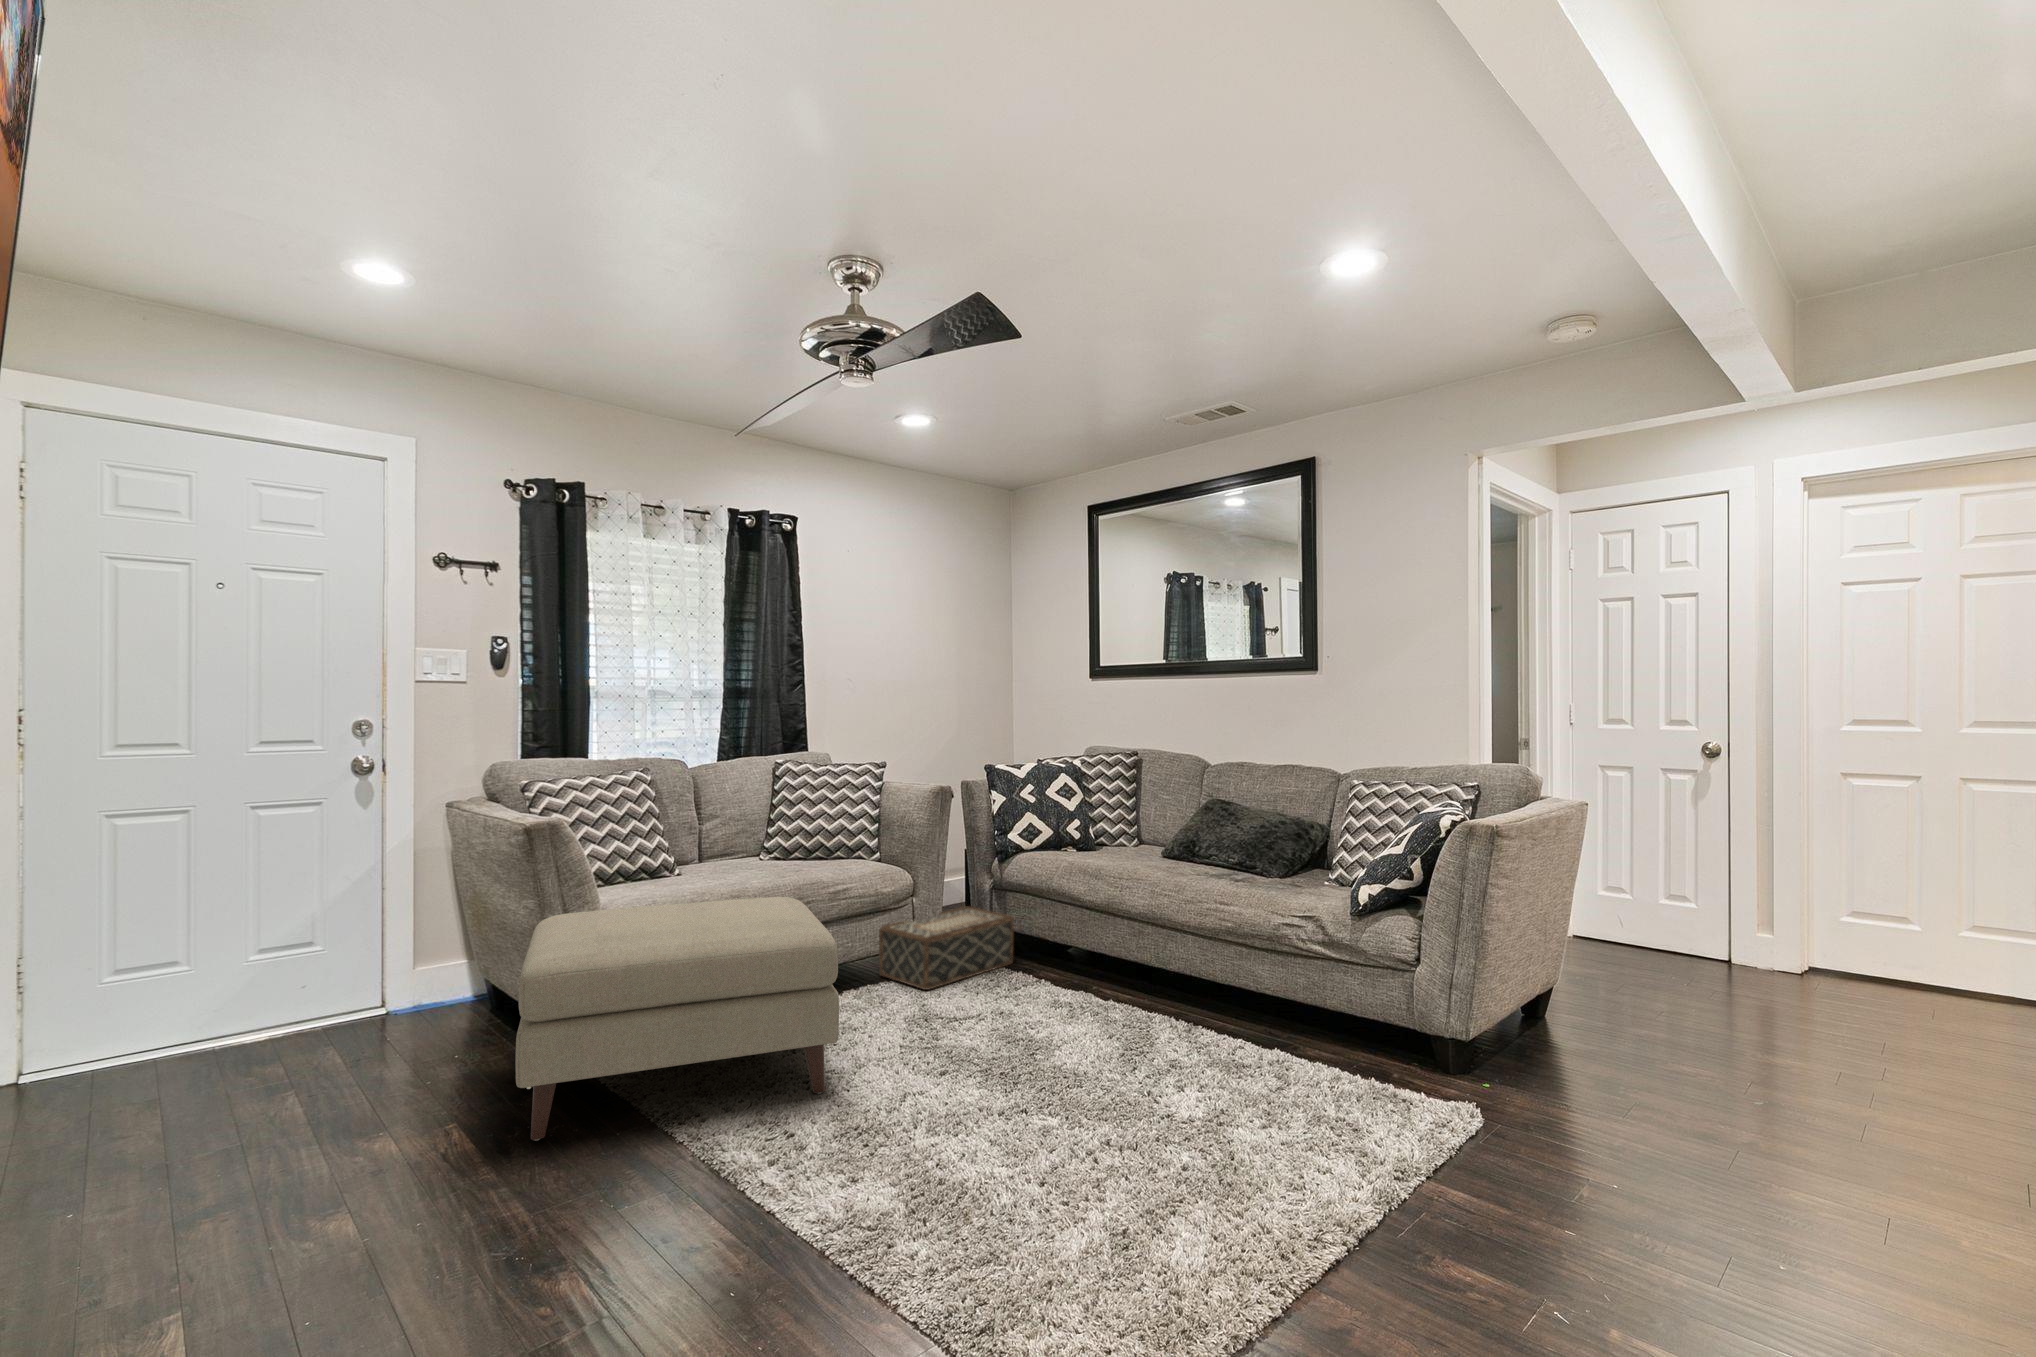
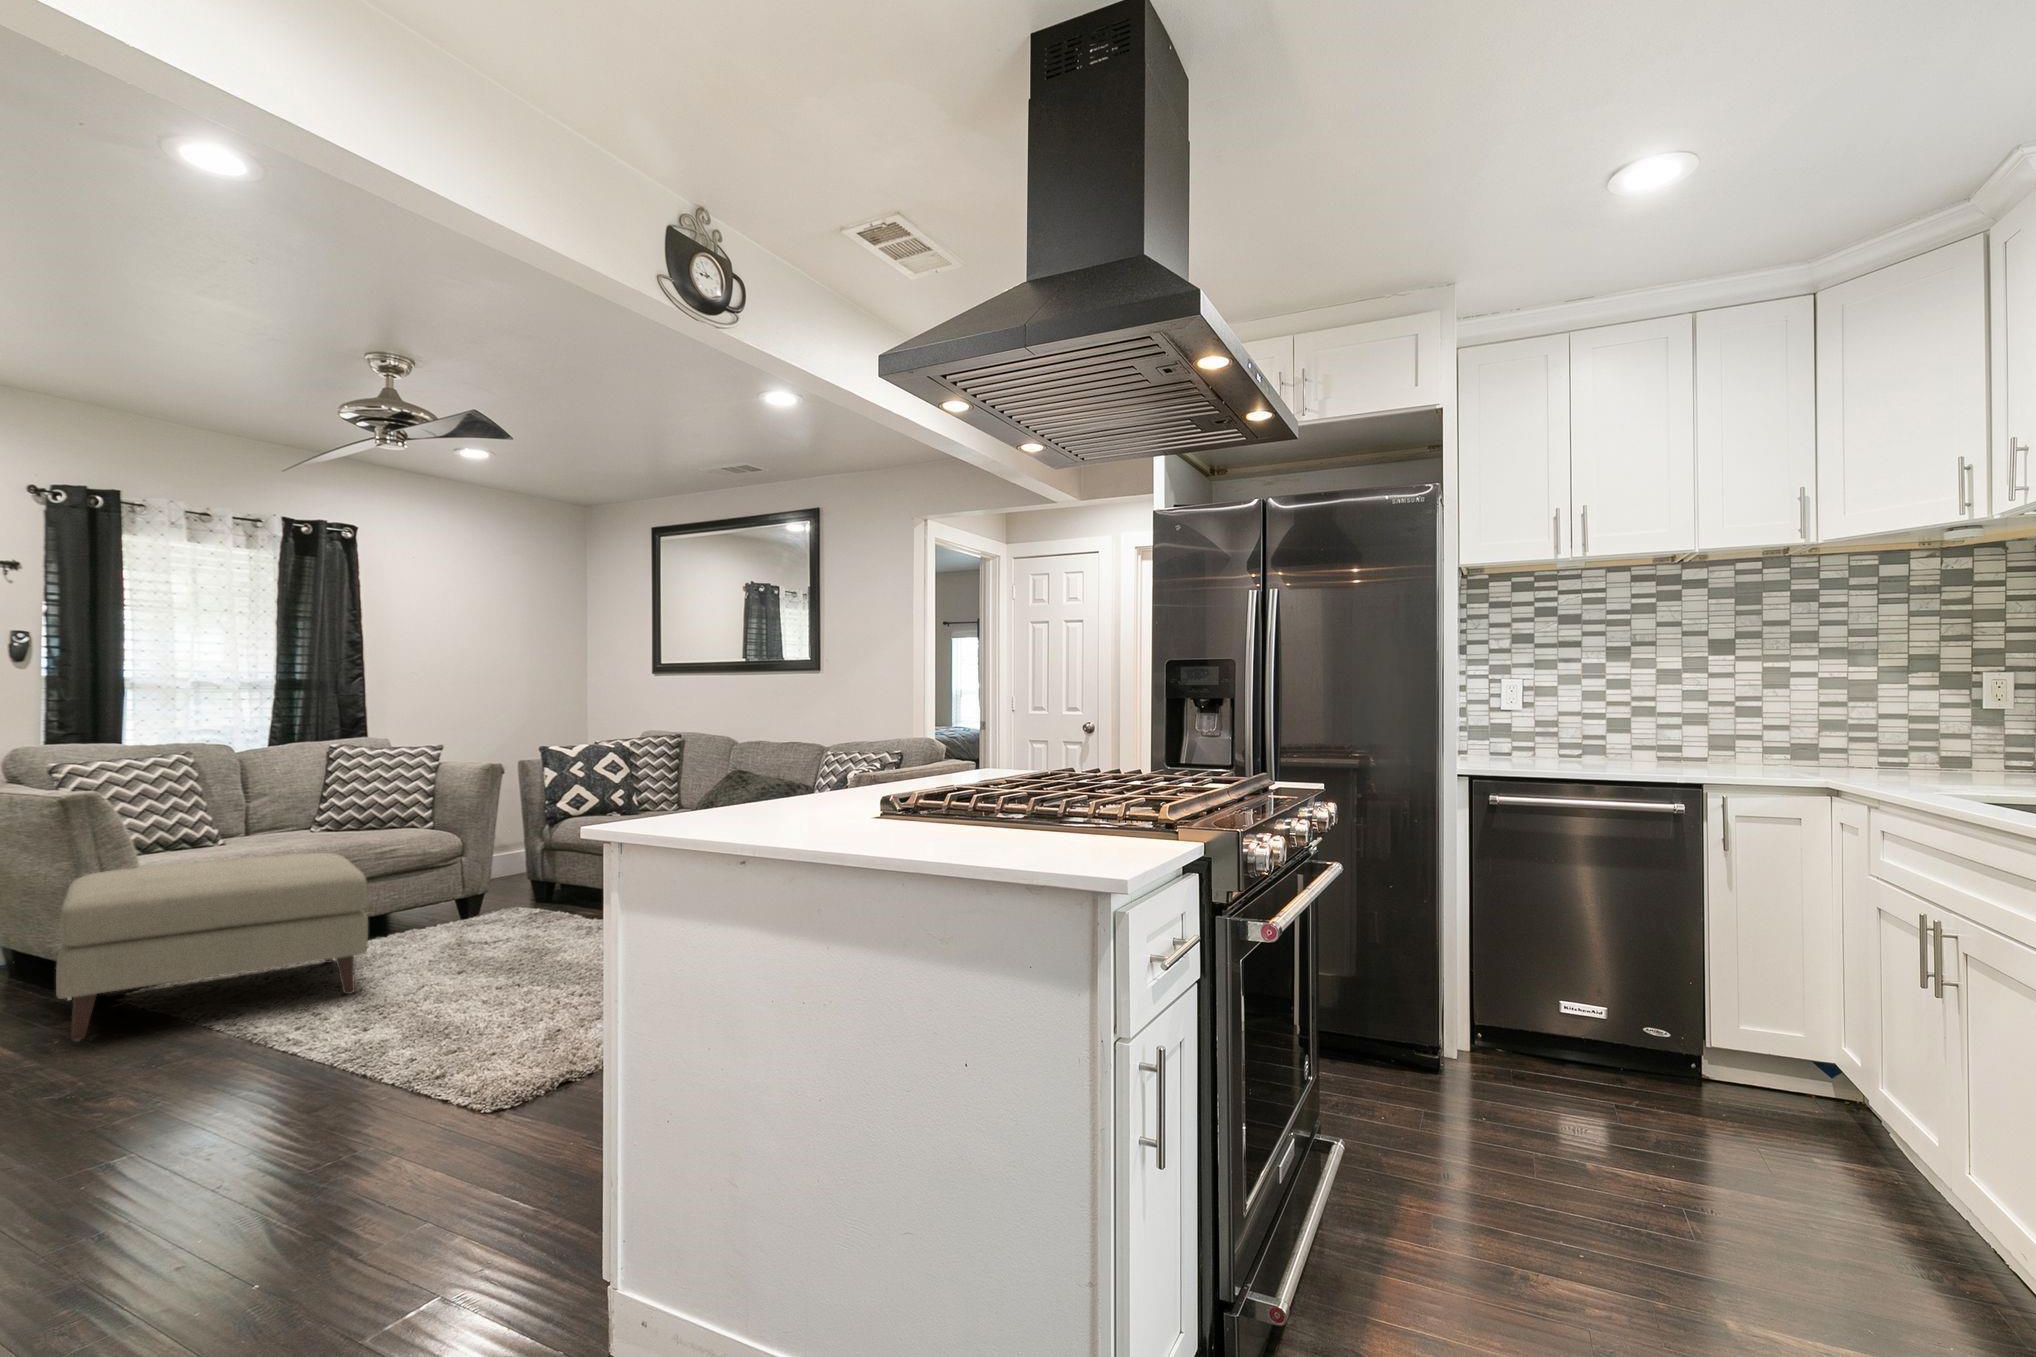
woven basket: present [879,906,1013,990] -> none [428,865,558,929]

